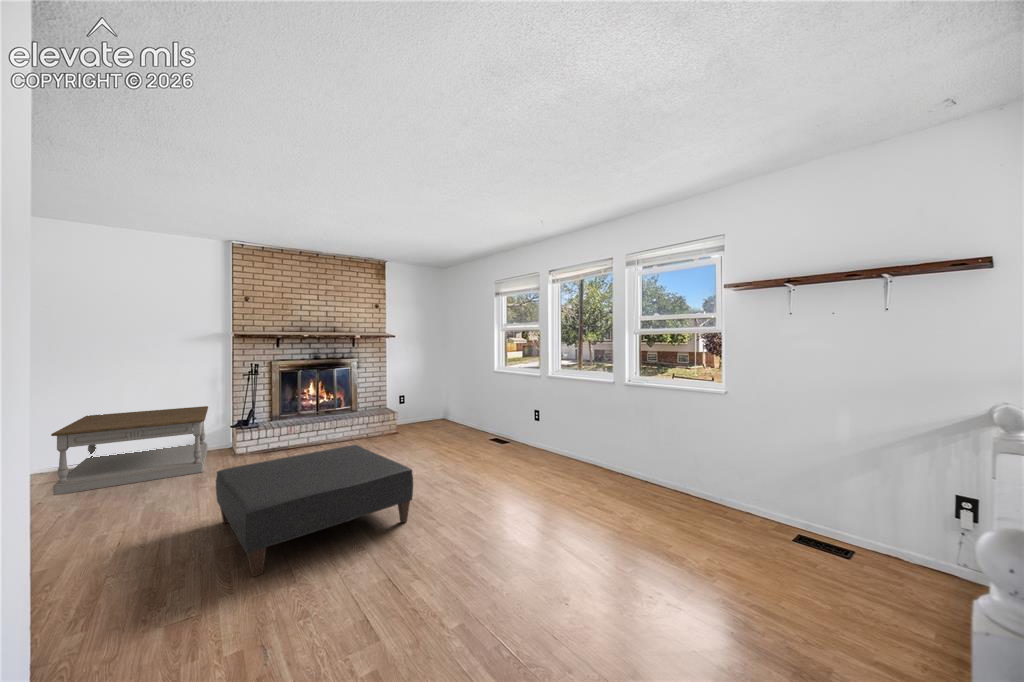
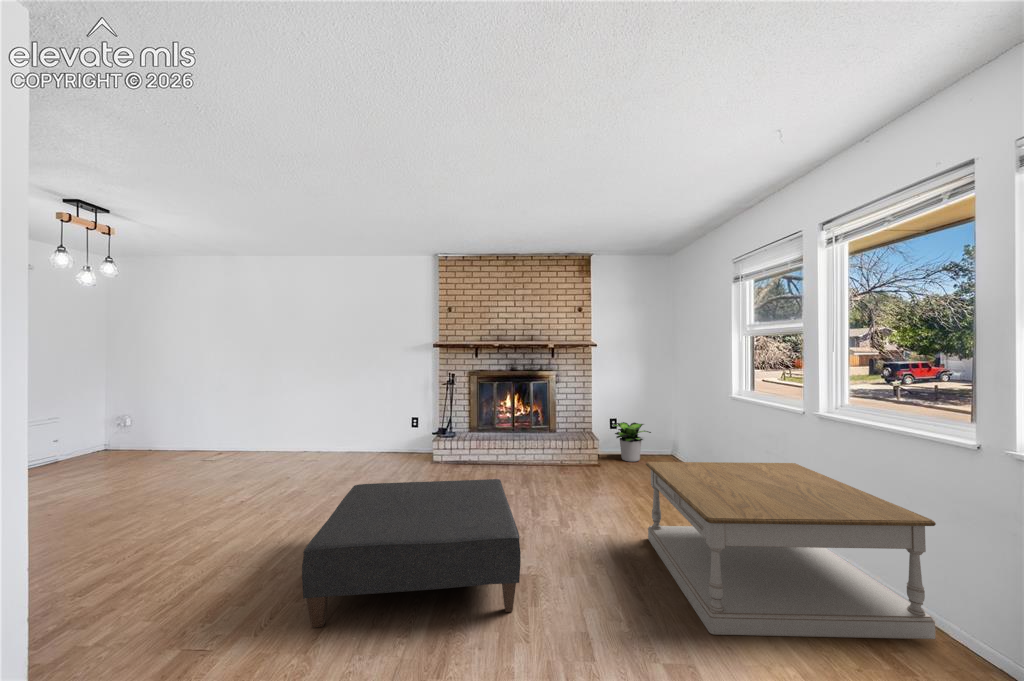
potted plant: none [404,397,437,427] -> present [612,422,651,462]
coffee table: present [51,406,208,495] -> present [646,462,936,639]

